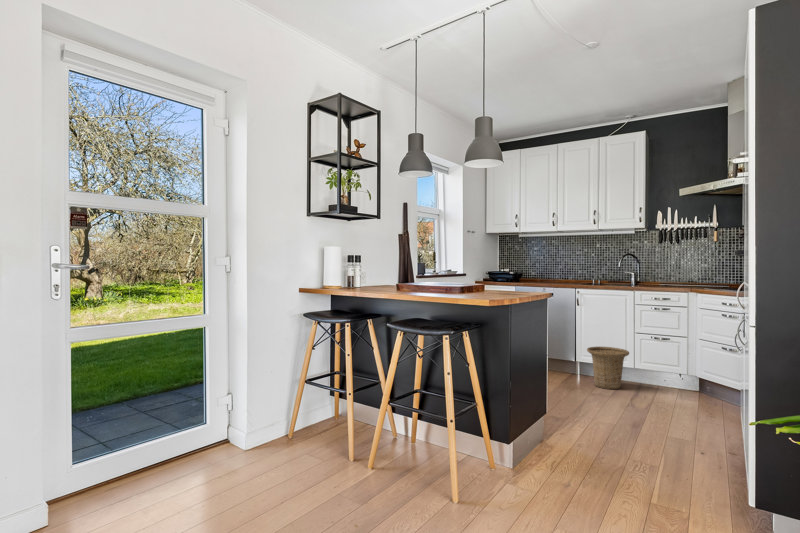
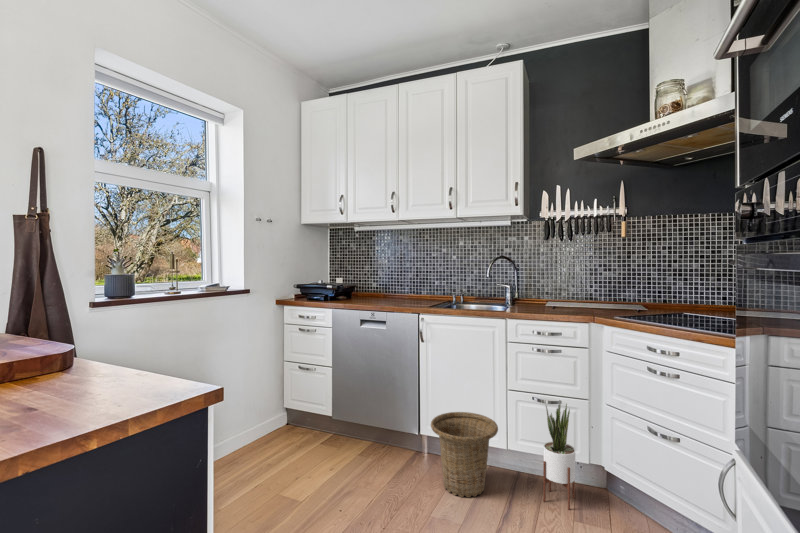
potted plant: none [658,336,678,396] -> present [543,400,575,510]

